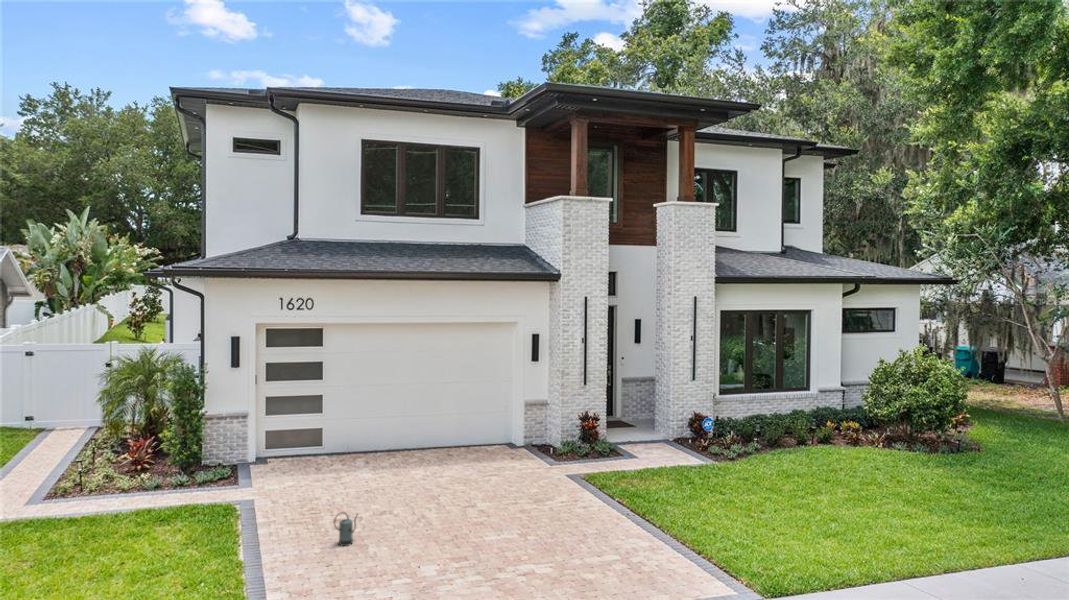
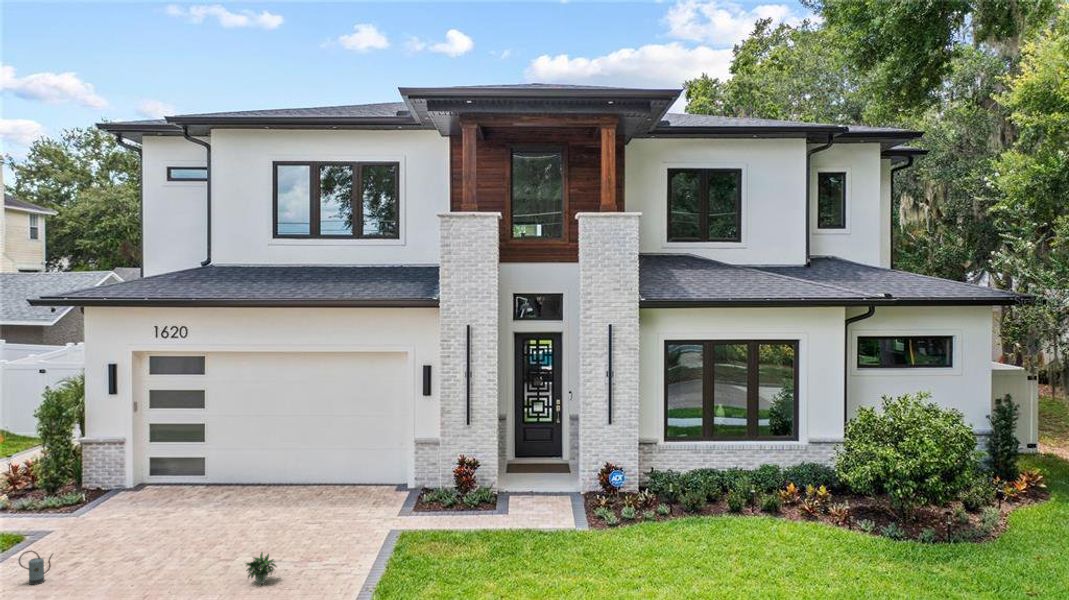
potted plant: none [542,494,567,522] -> present [246,552,276,584]

